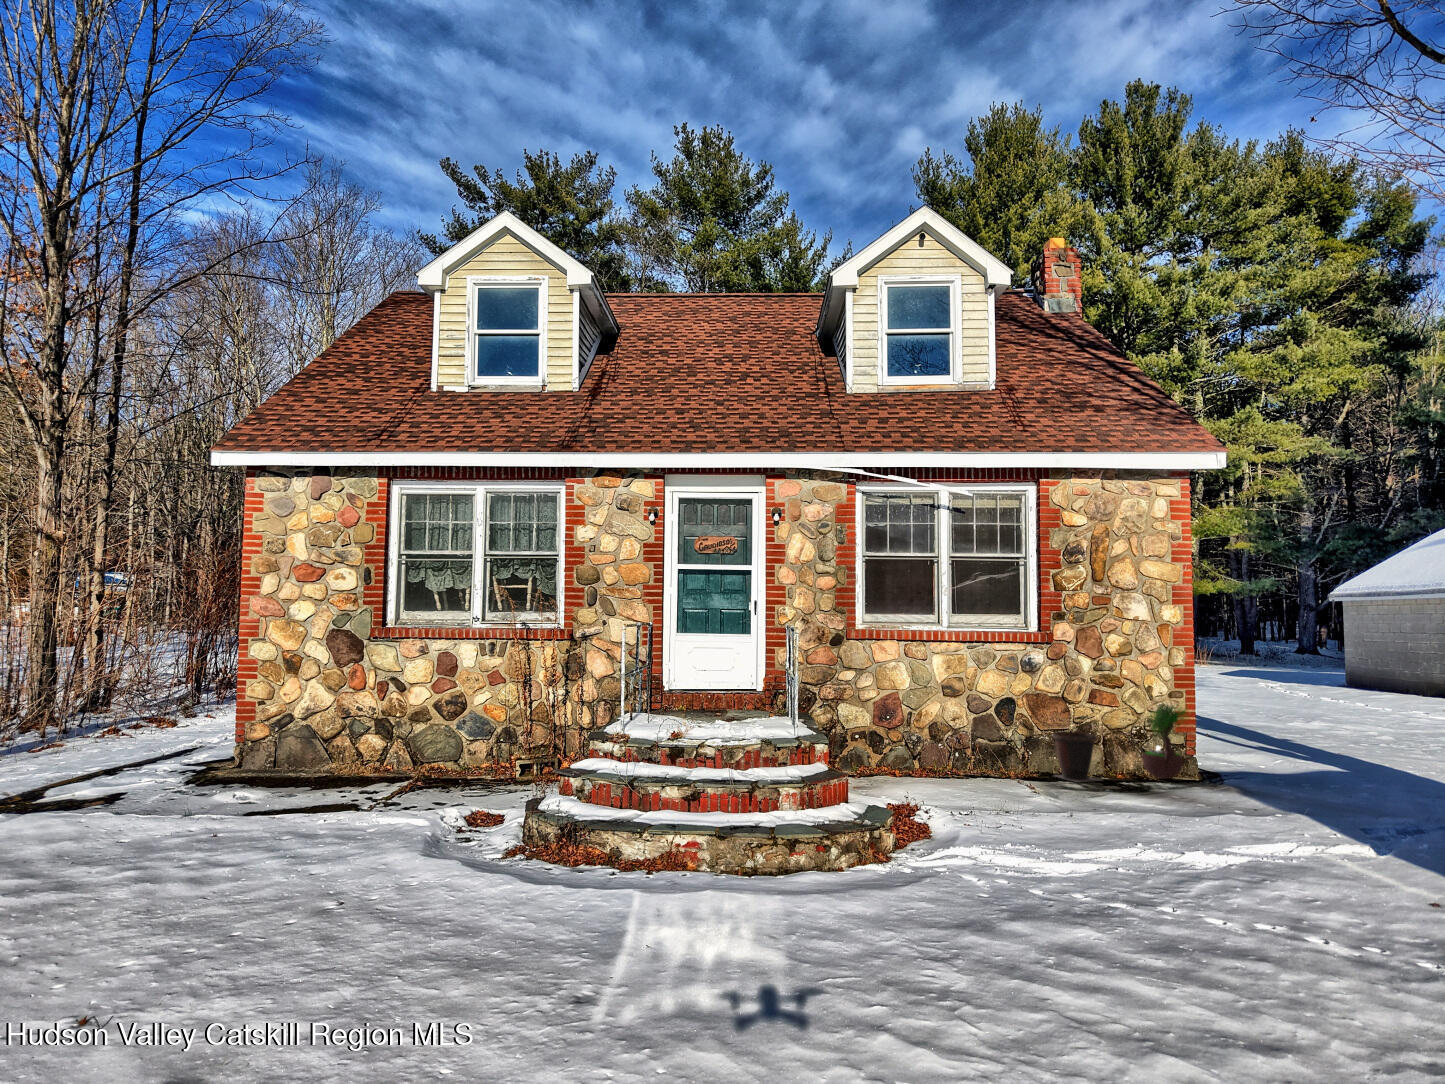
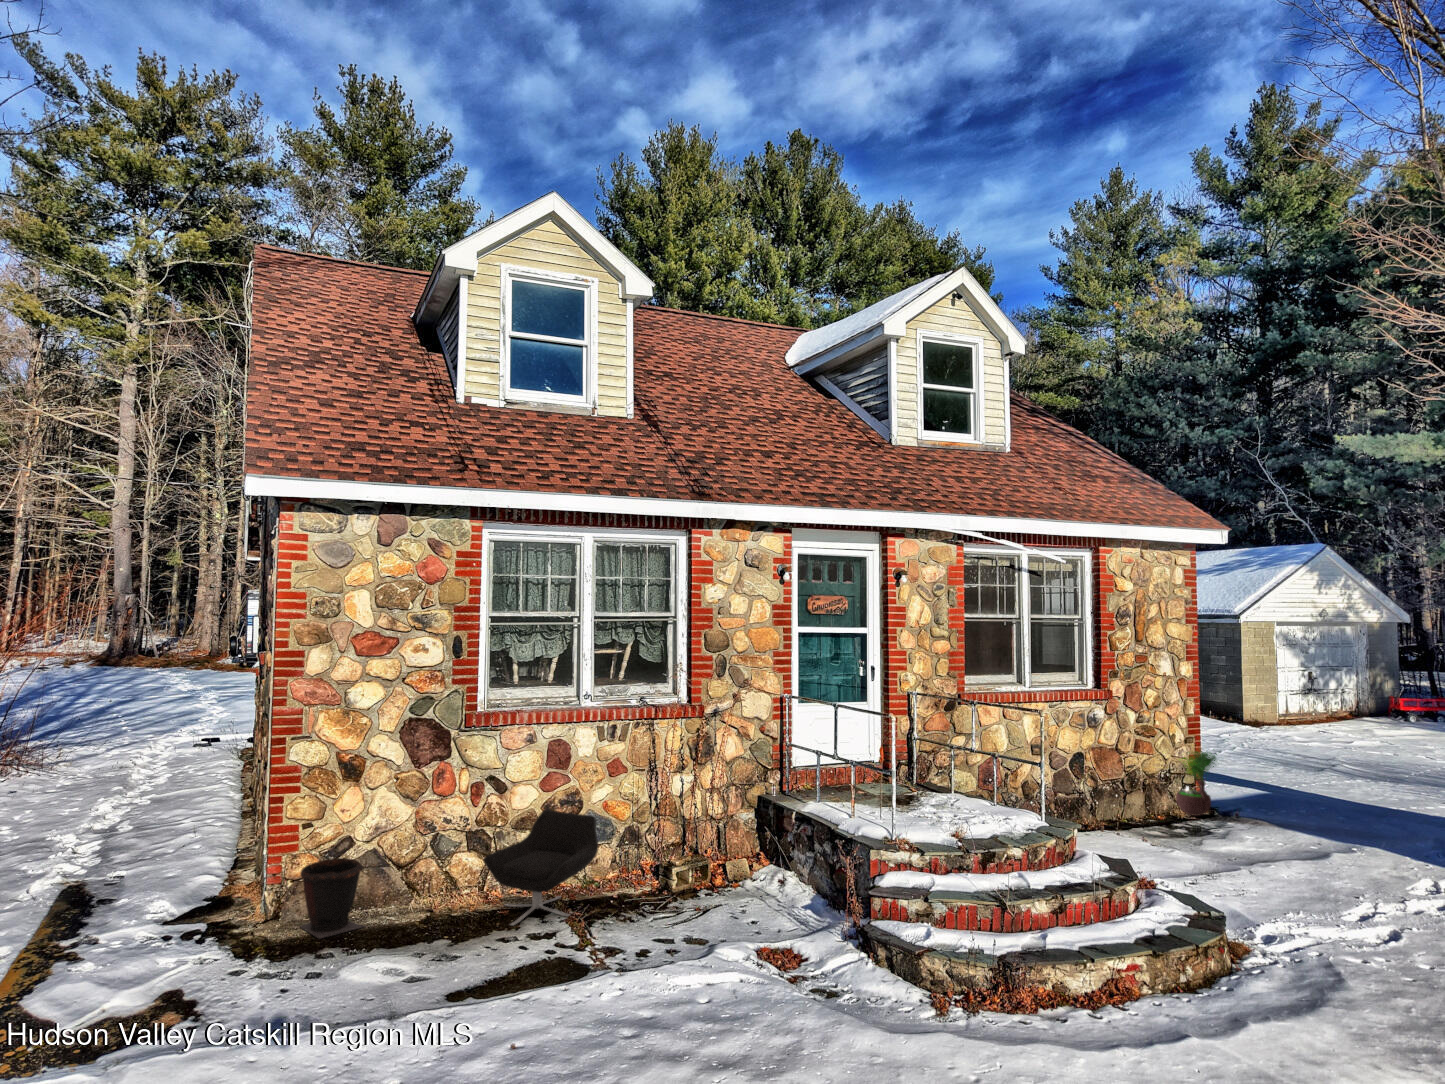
lounge chair: none [362,707,454,784] -> present [484,810,598,925]
bucket: present [1052,732,1100,782] -> present [300,858,364,938]

